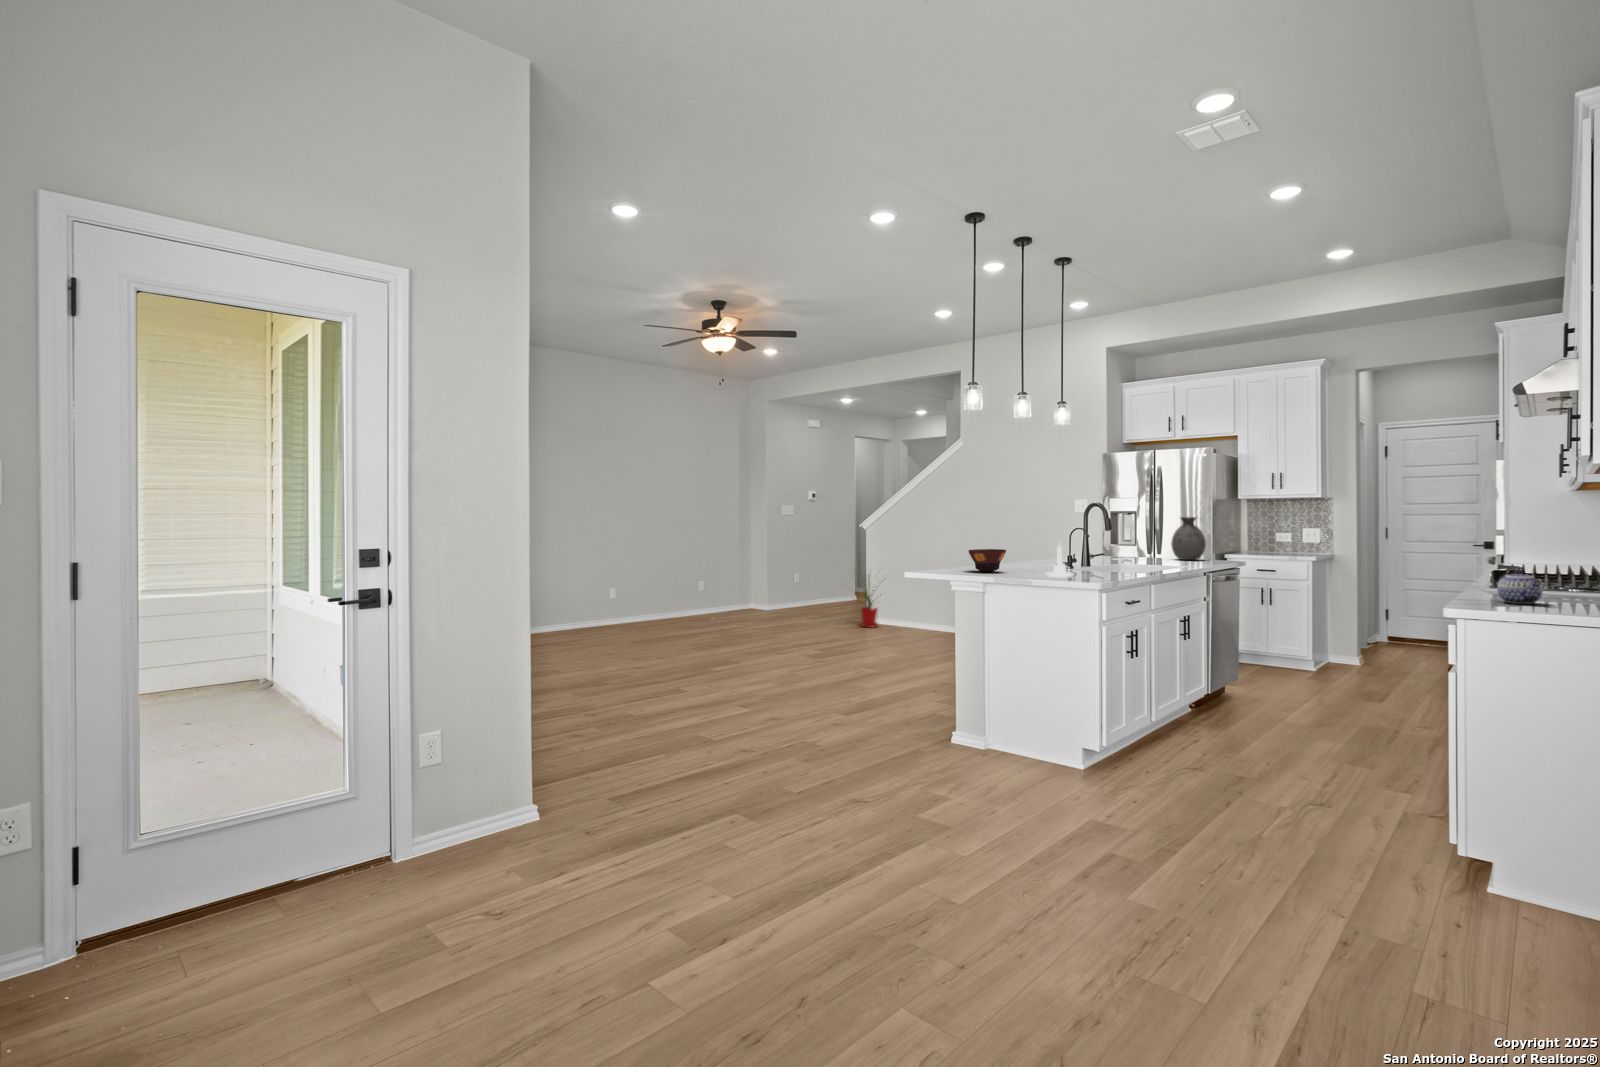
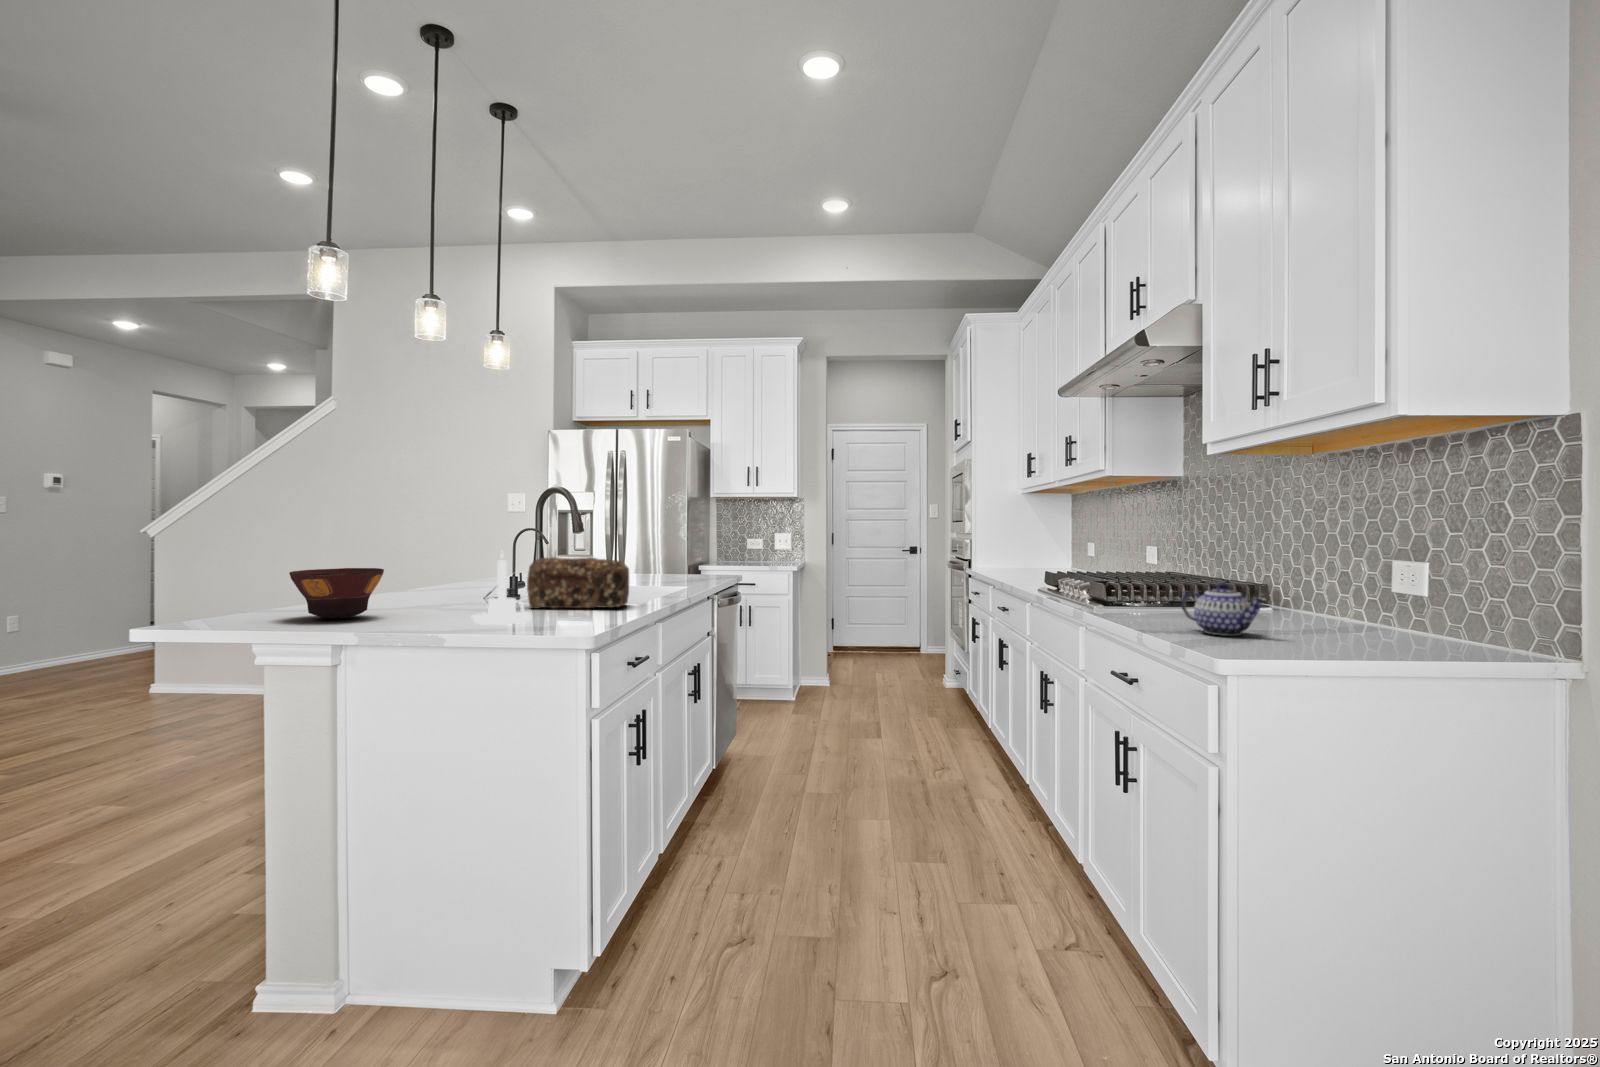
vase: present [1171,517,1206,560] -> none [651,516,694,575]
bread loaf: none [1074,546,1133,574] -> present [527,558,629,609]
house plant: present [861,585,878,628] -> none [96,597,199,705]

